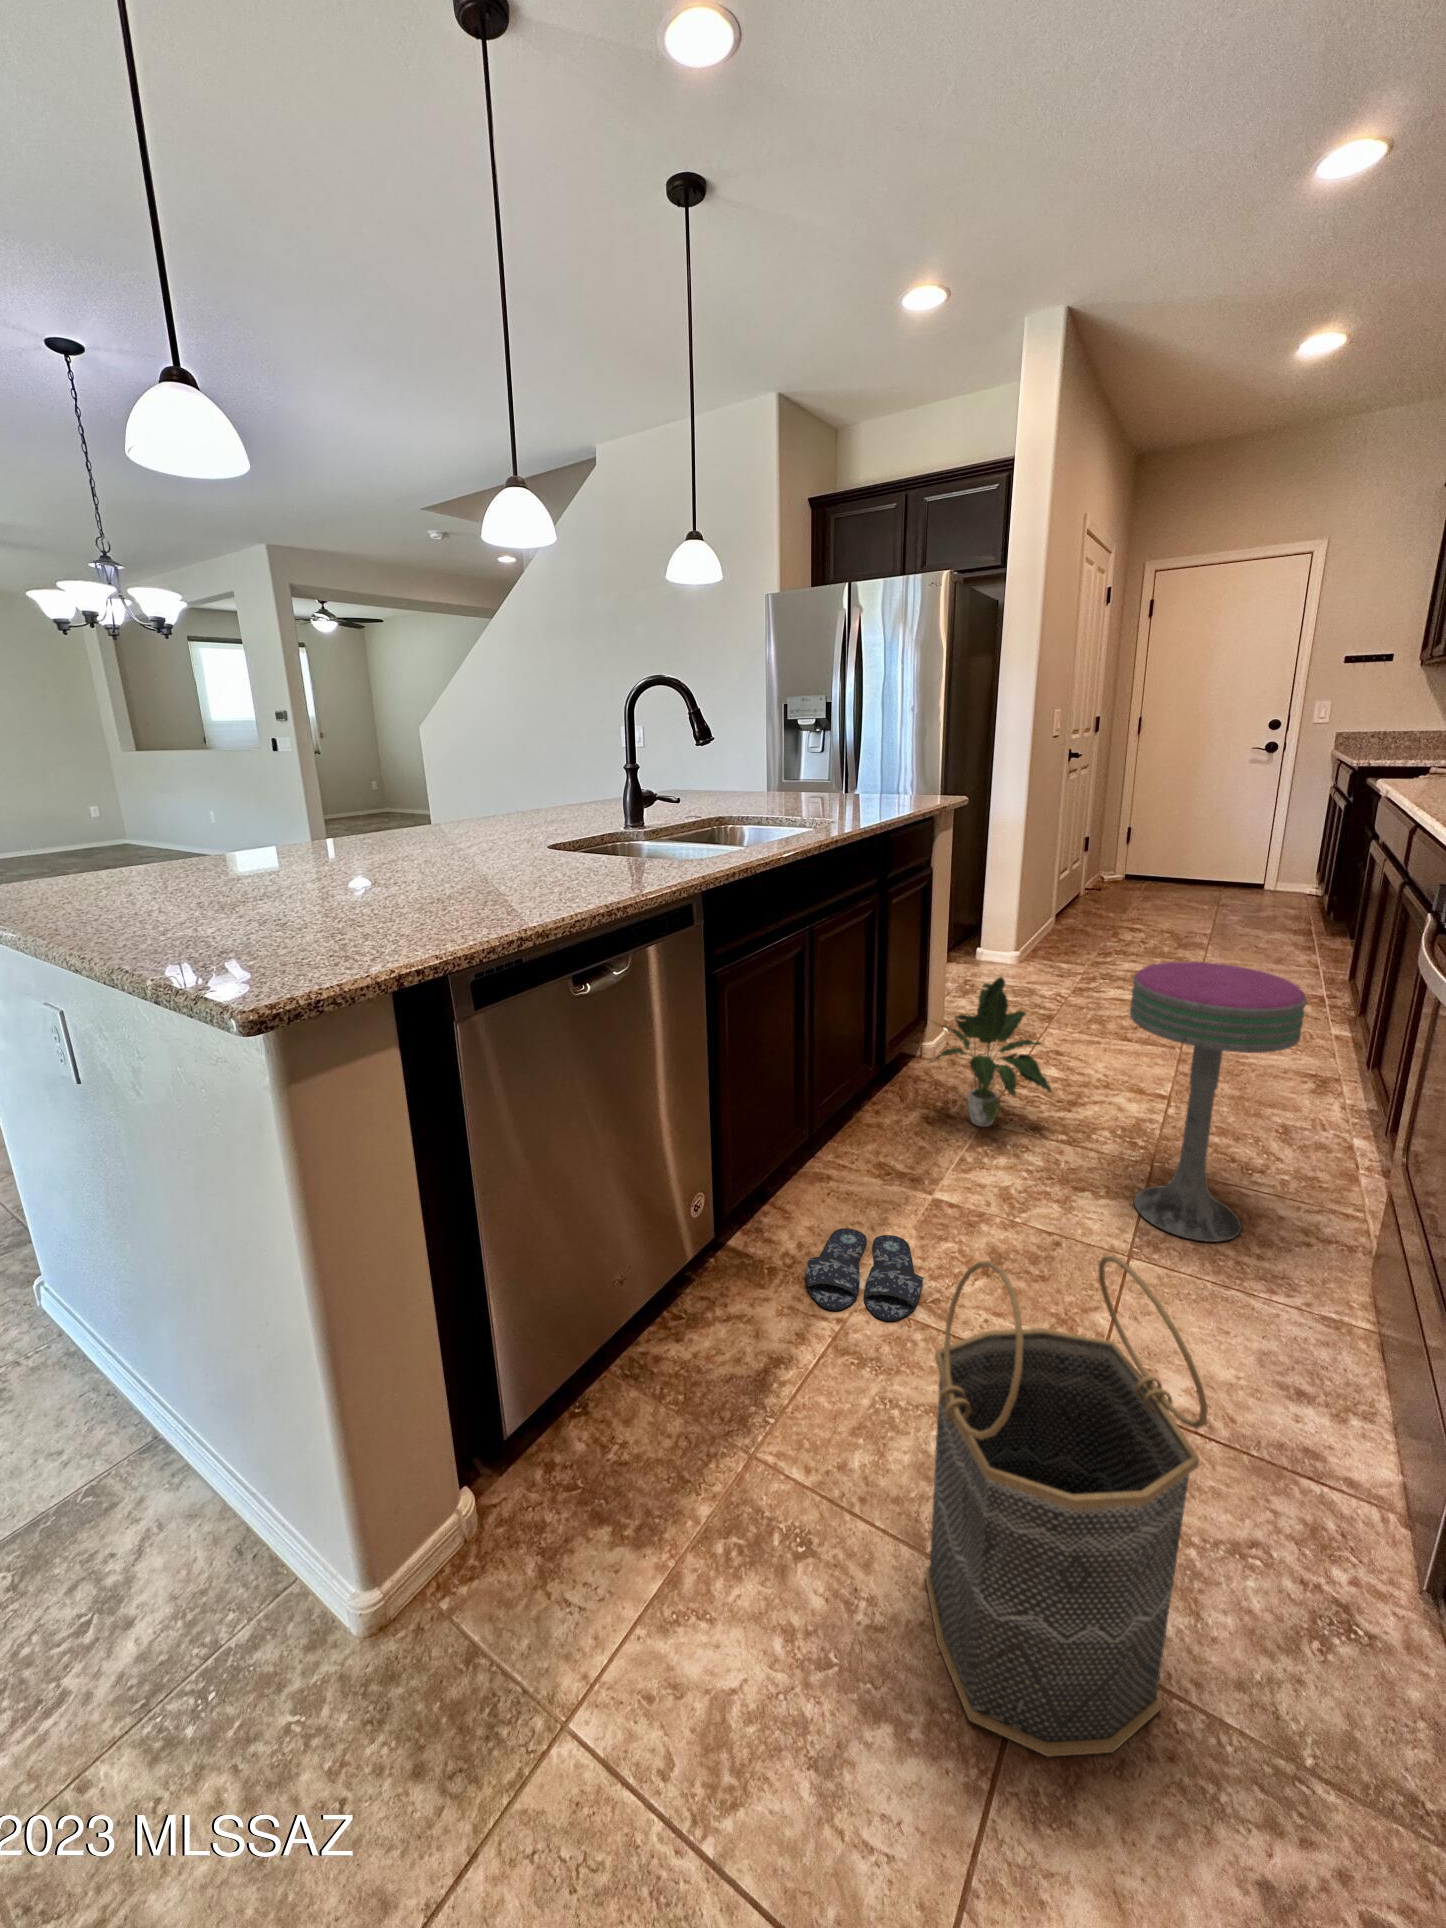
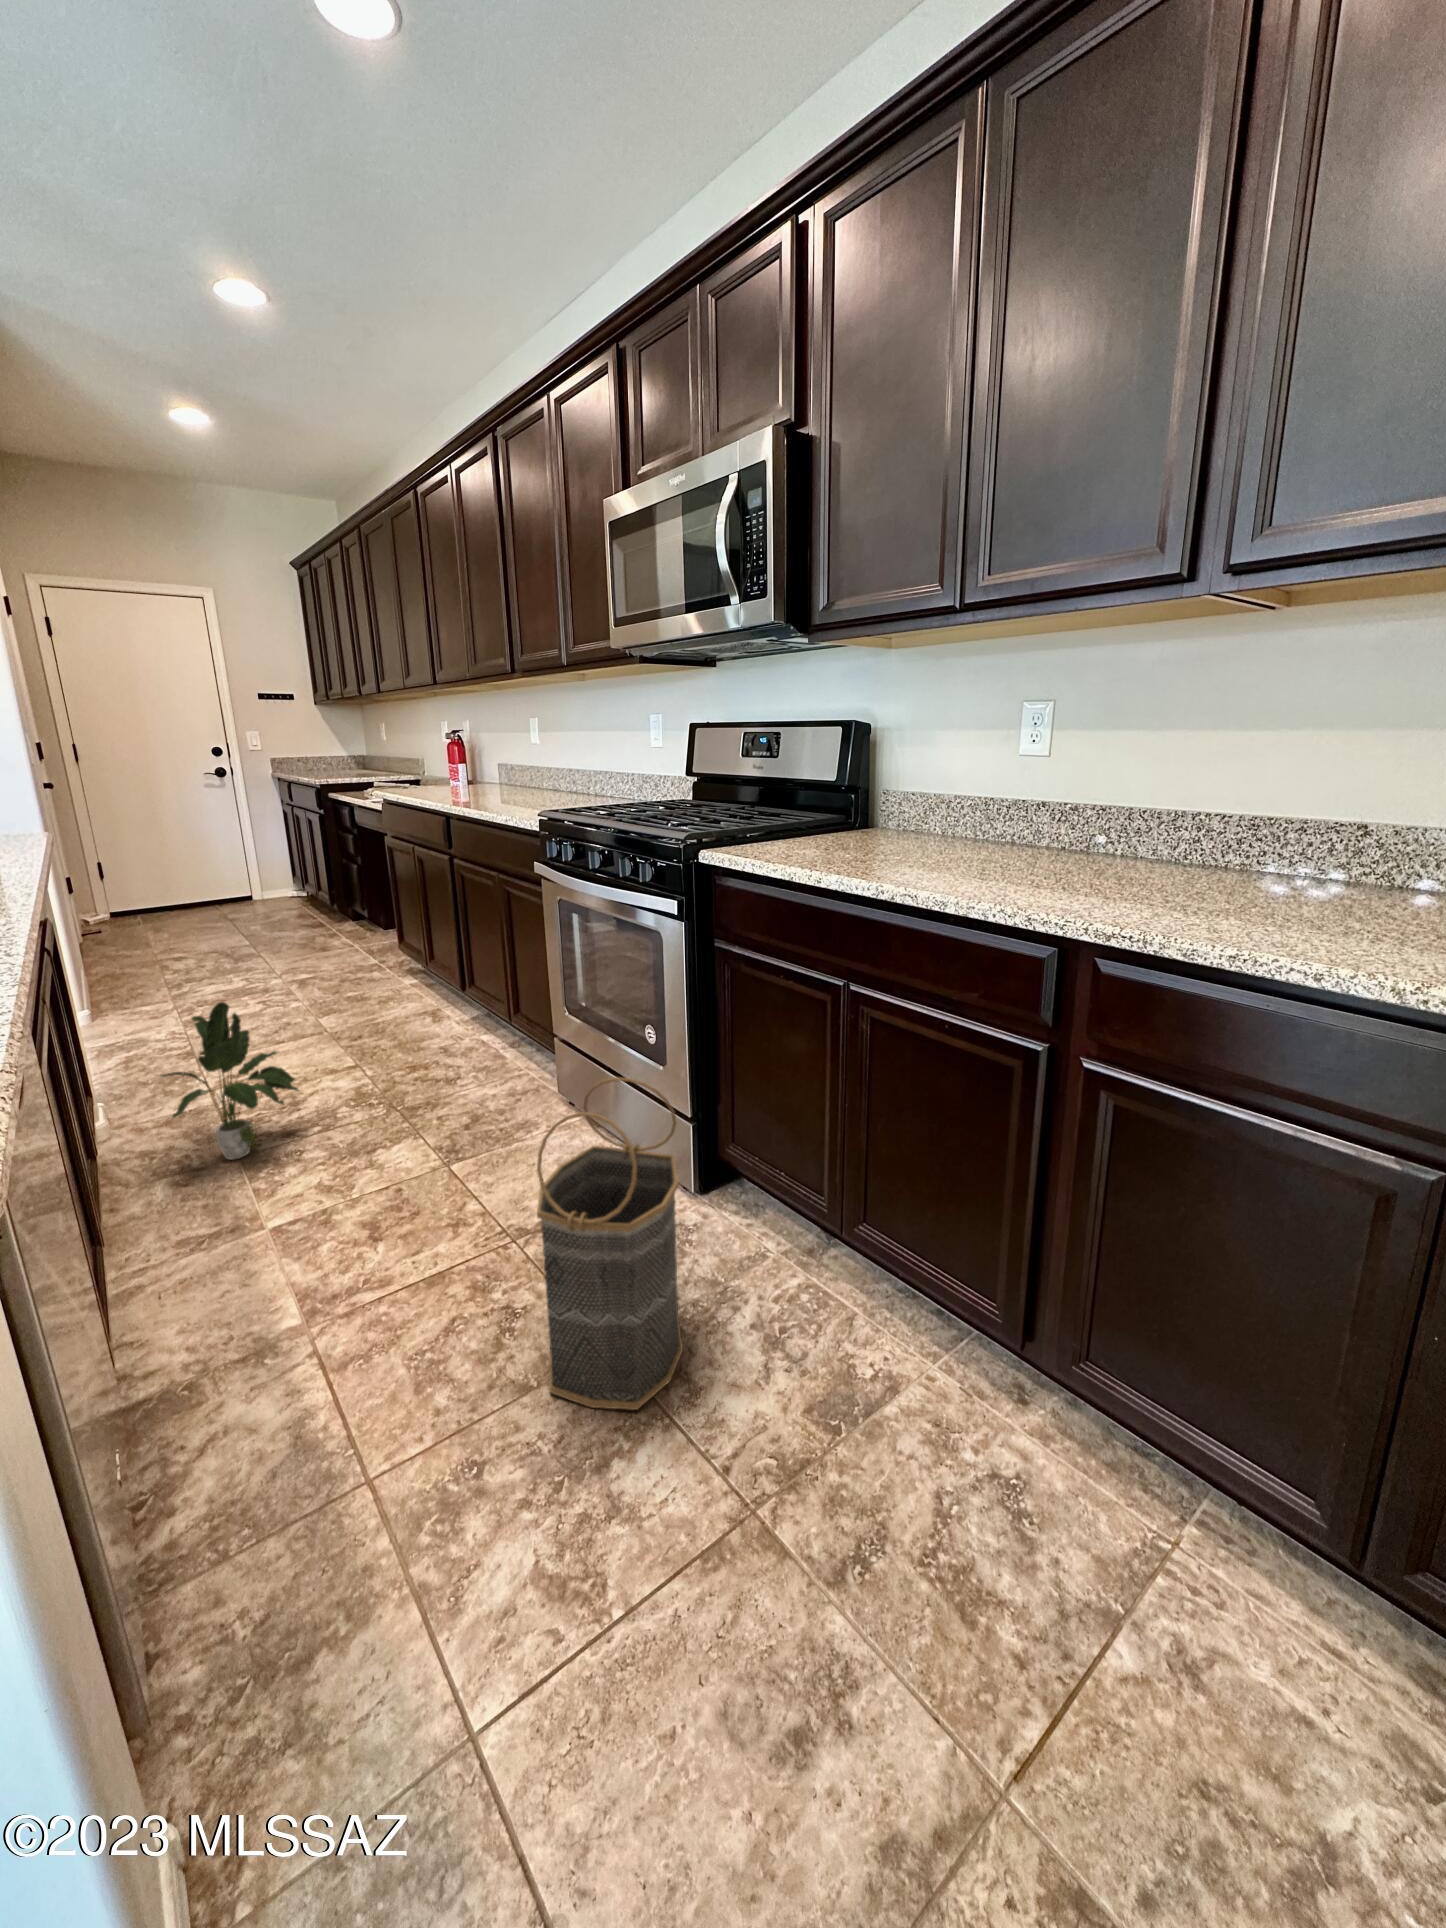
bar stool: present [1130,961,1307,1242] -> none [373,929,492,1140]
slippers: present [806,1228,923,1321] -> none [213,1268,360,1365]

